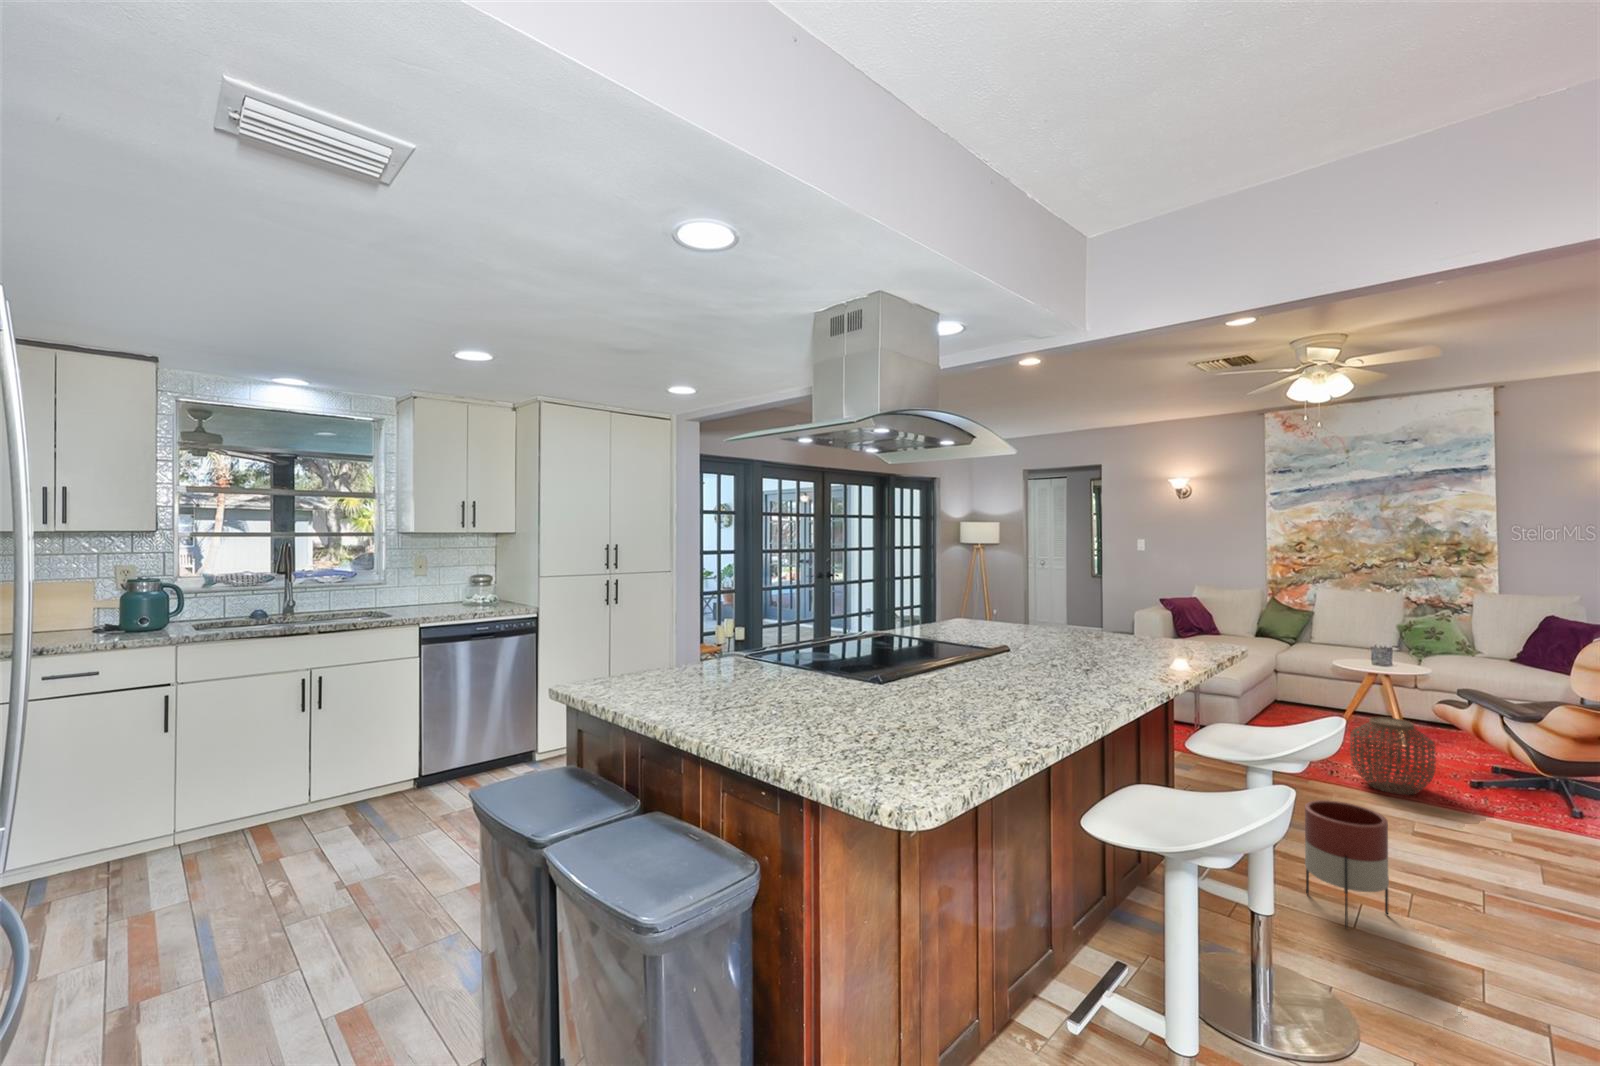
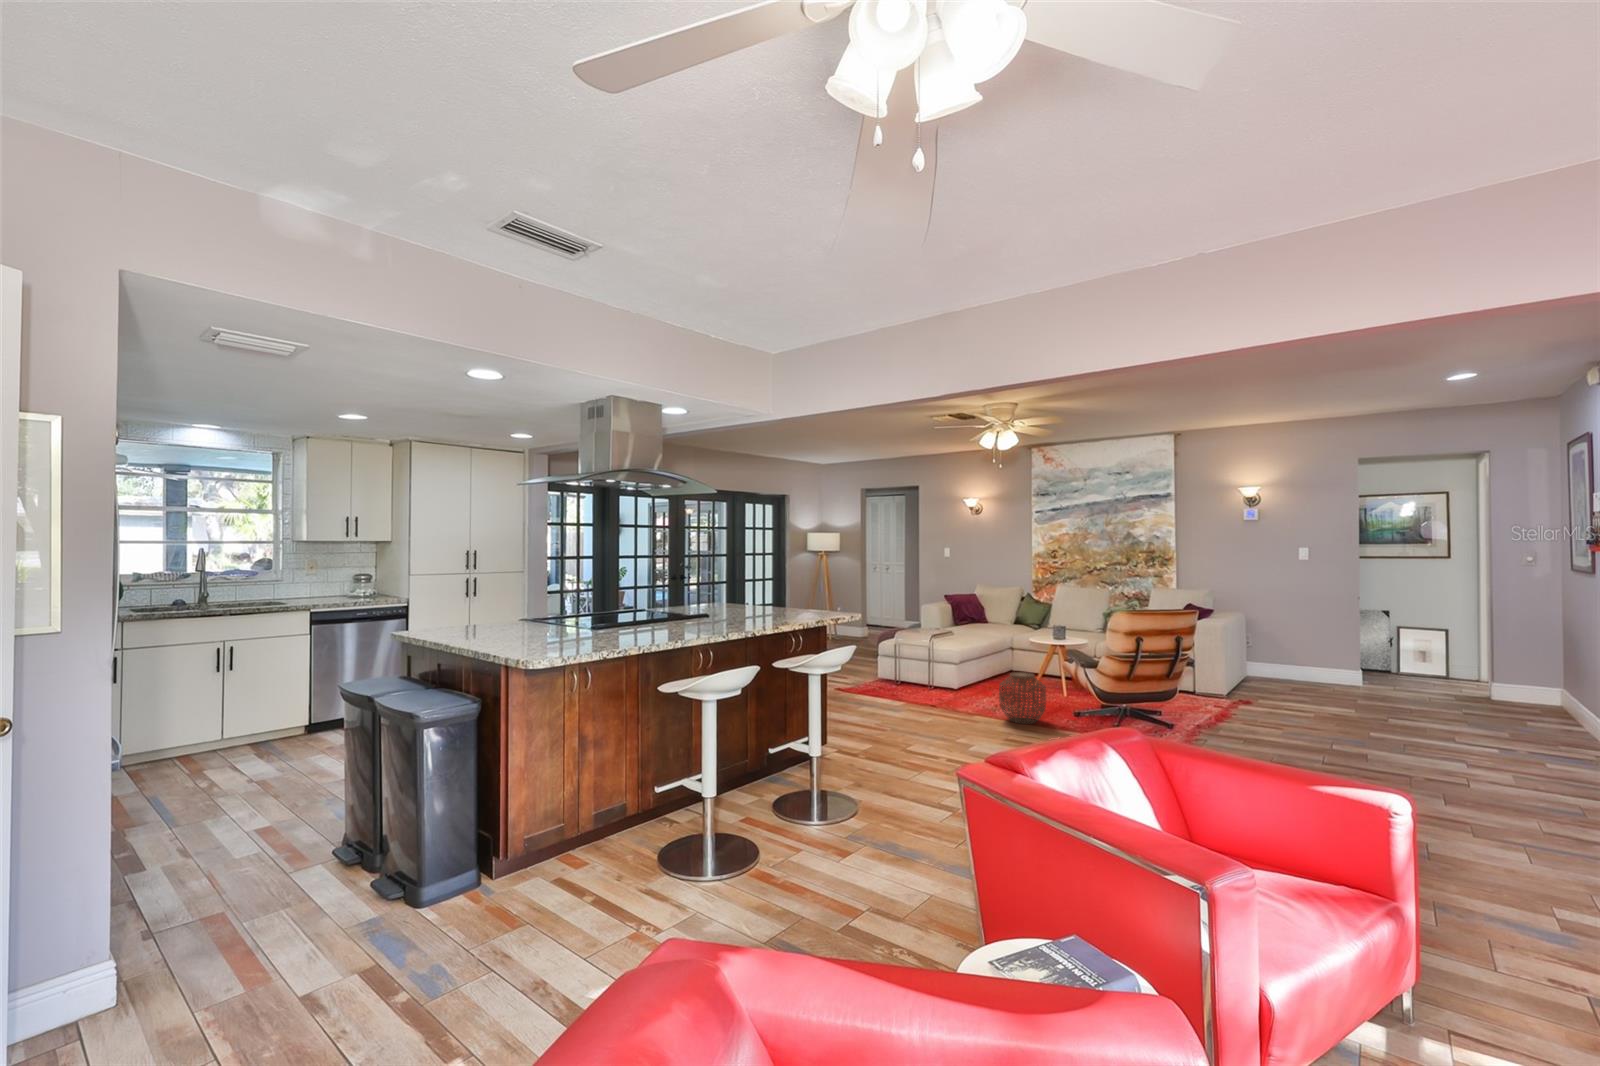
planter: present [1305,800,1389,929] -> none [887,710,931,783]

